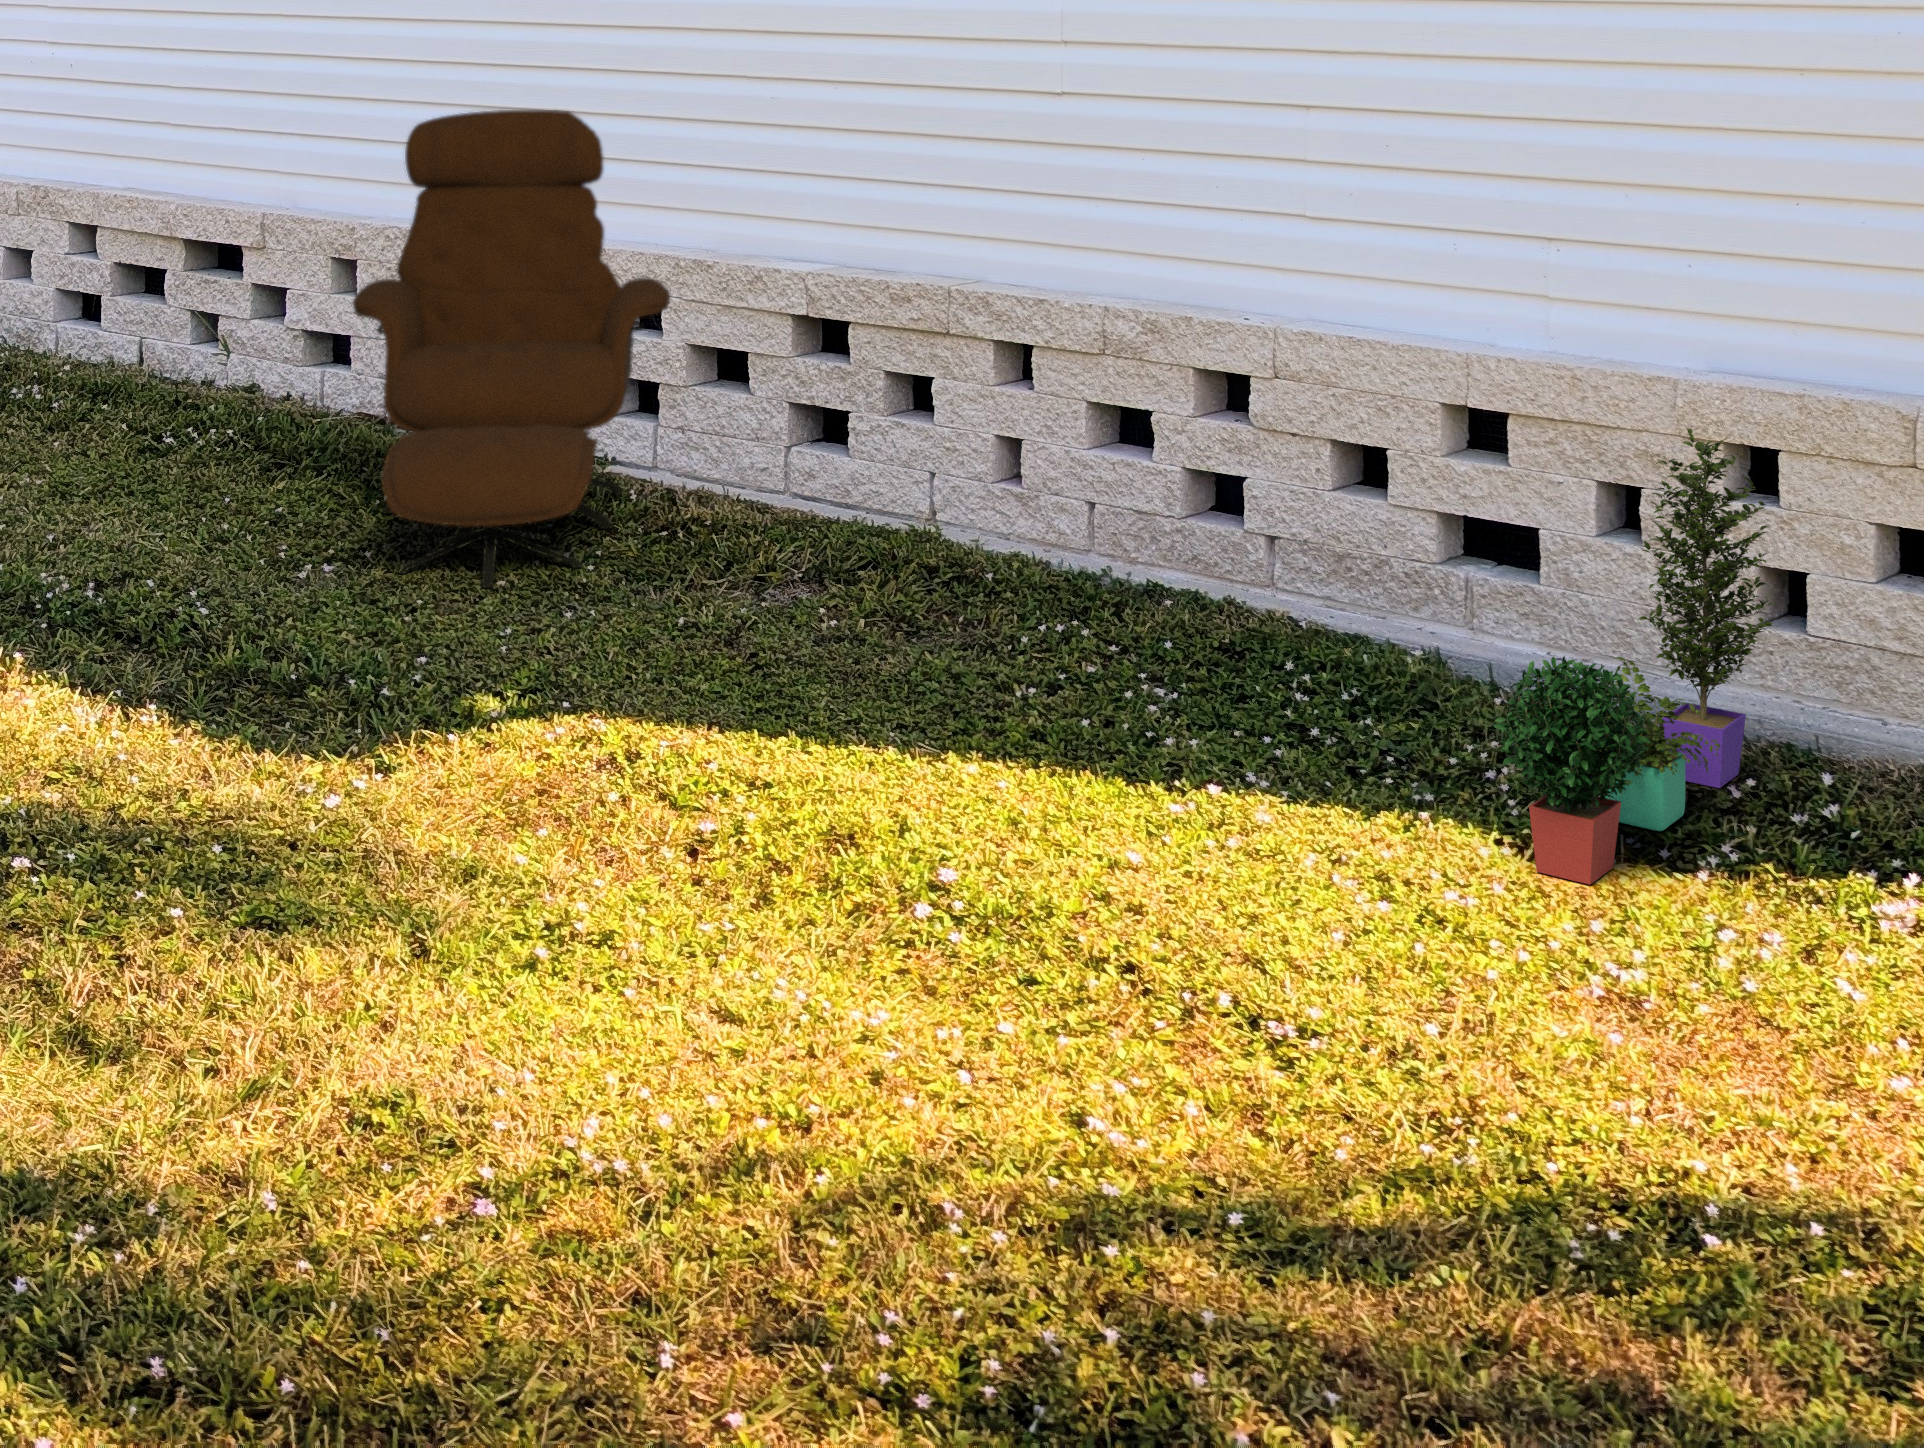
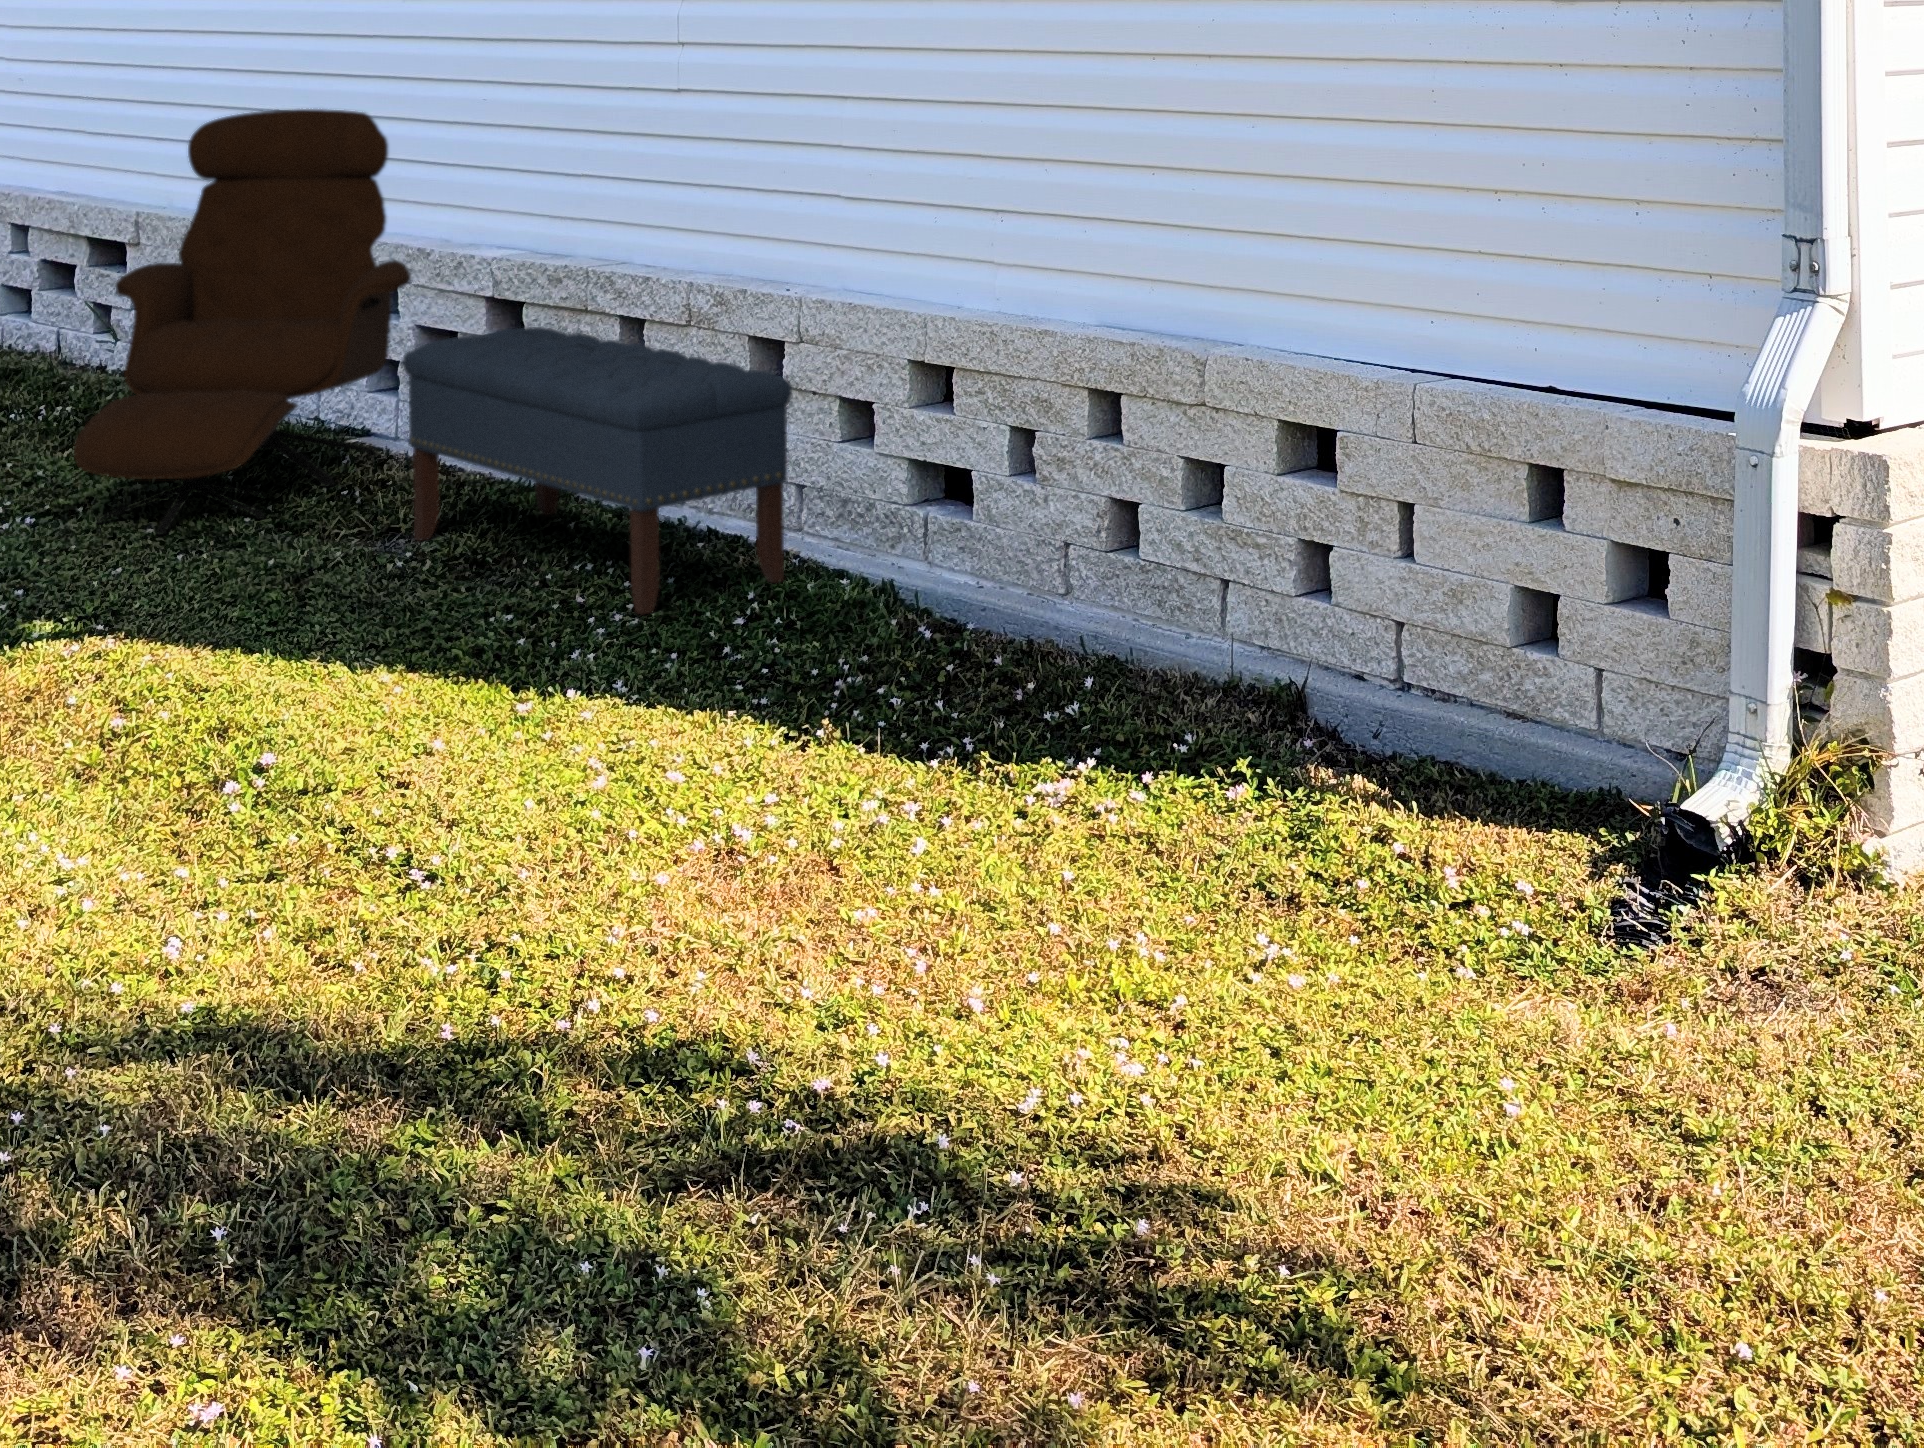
bench: none [769,357,1267,687] -> present [403,327,792,614]
potted plant: present [1494,428,1776,885] -> none [753,374,1102,772]

